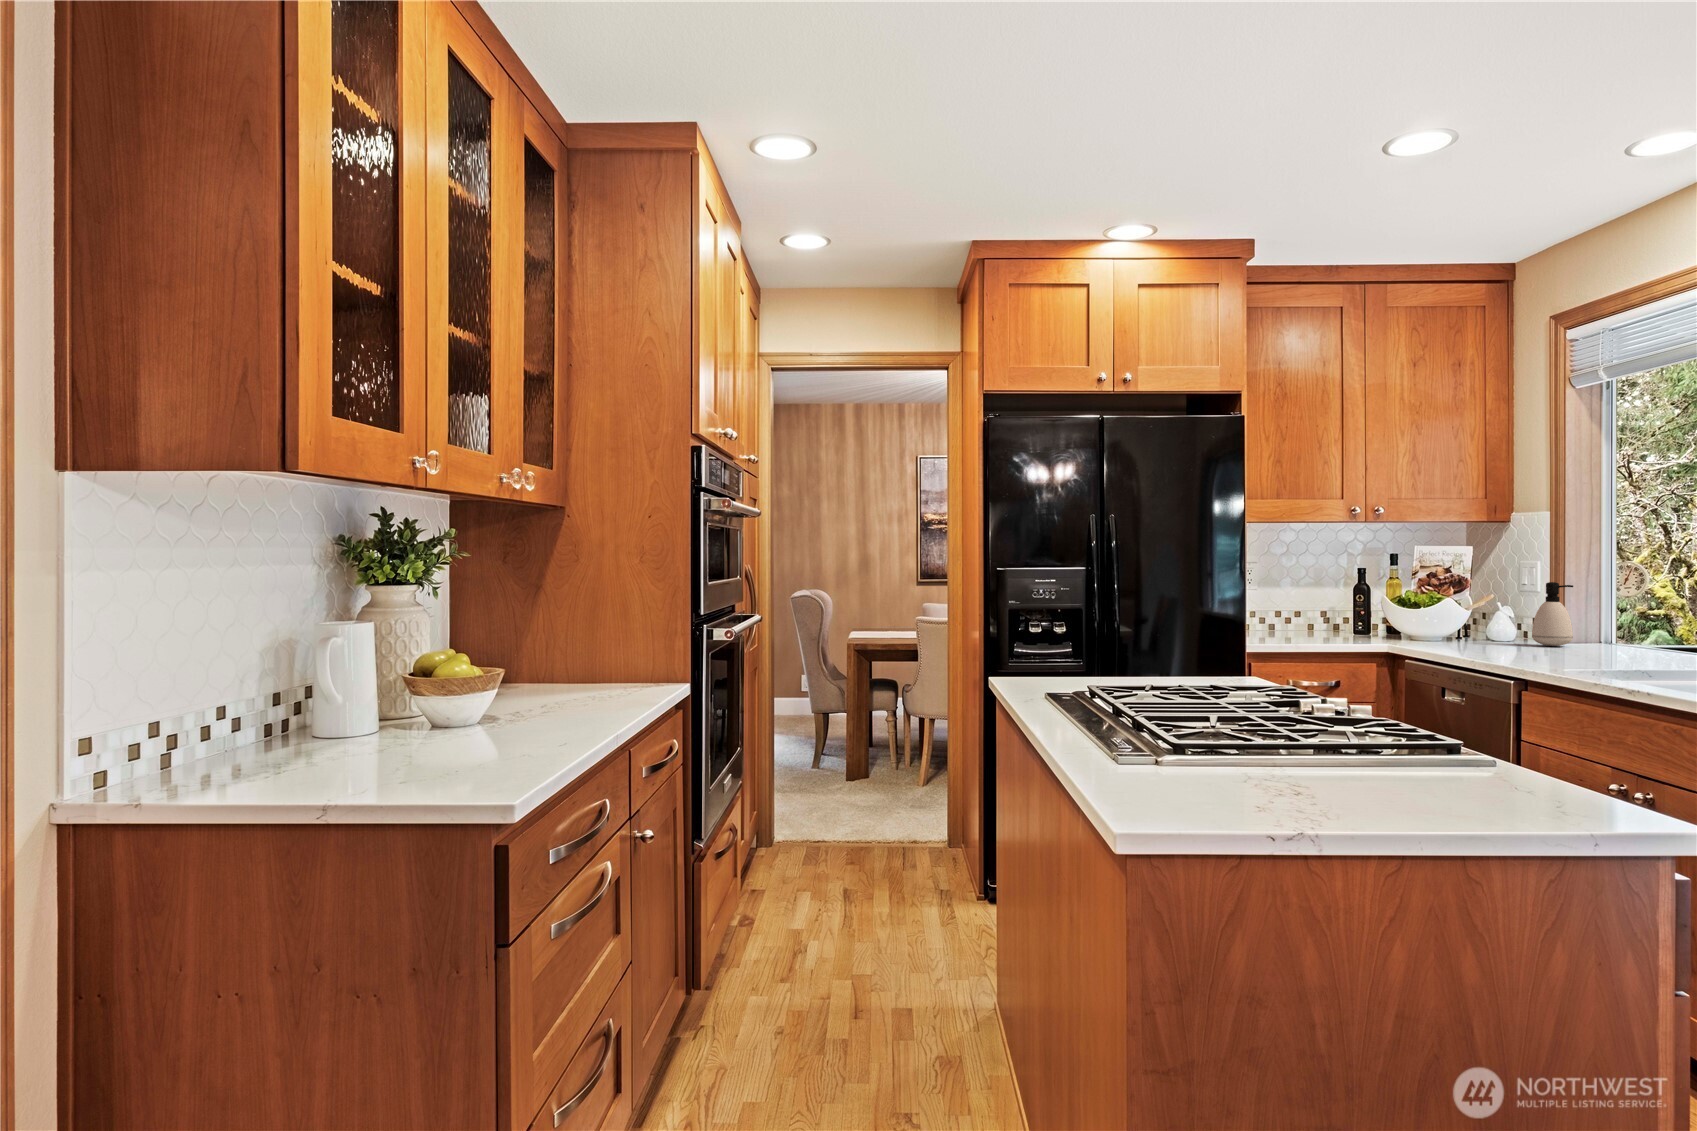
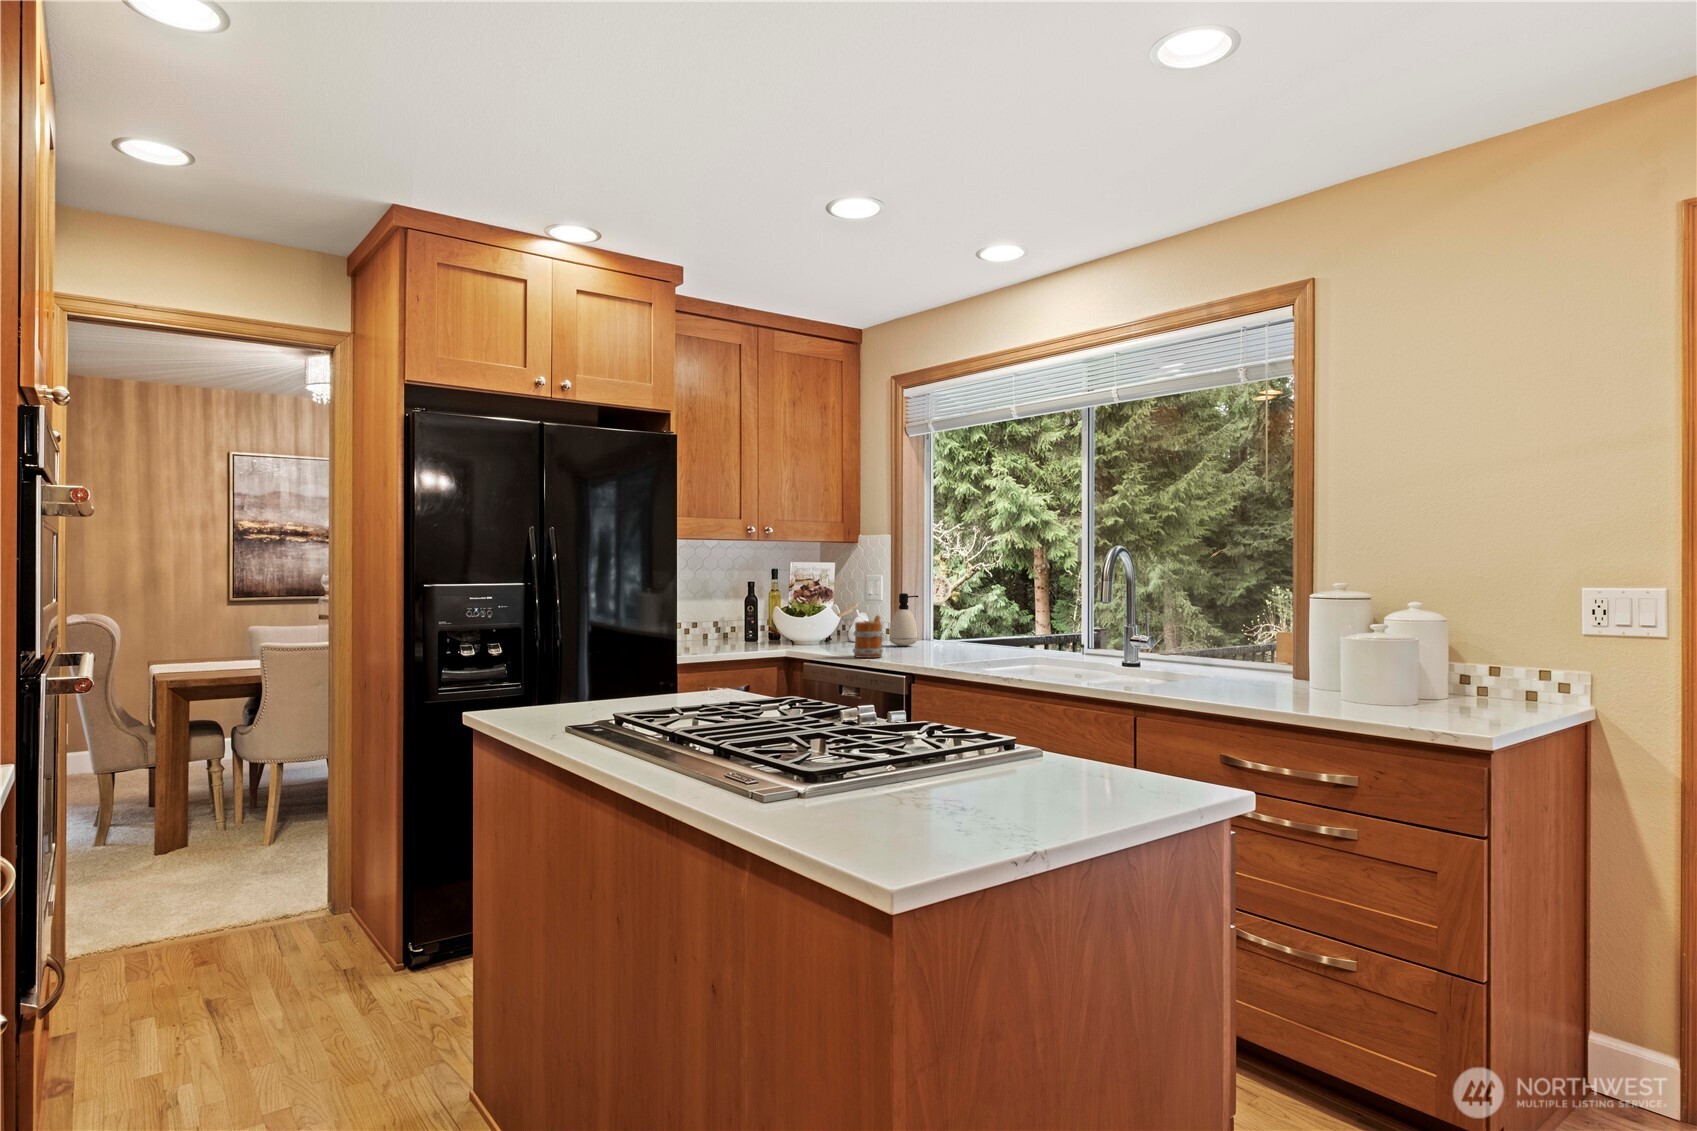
mug: none [1455,607,1500,656] -> present [853,615,883,658]

